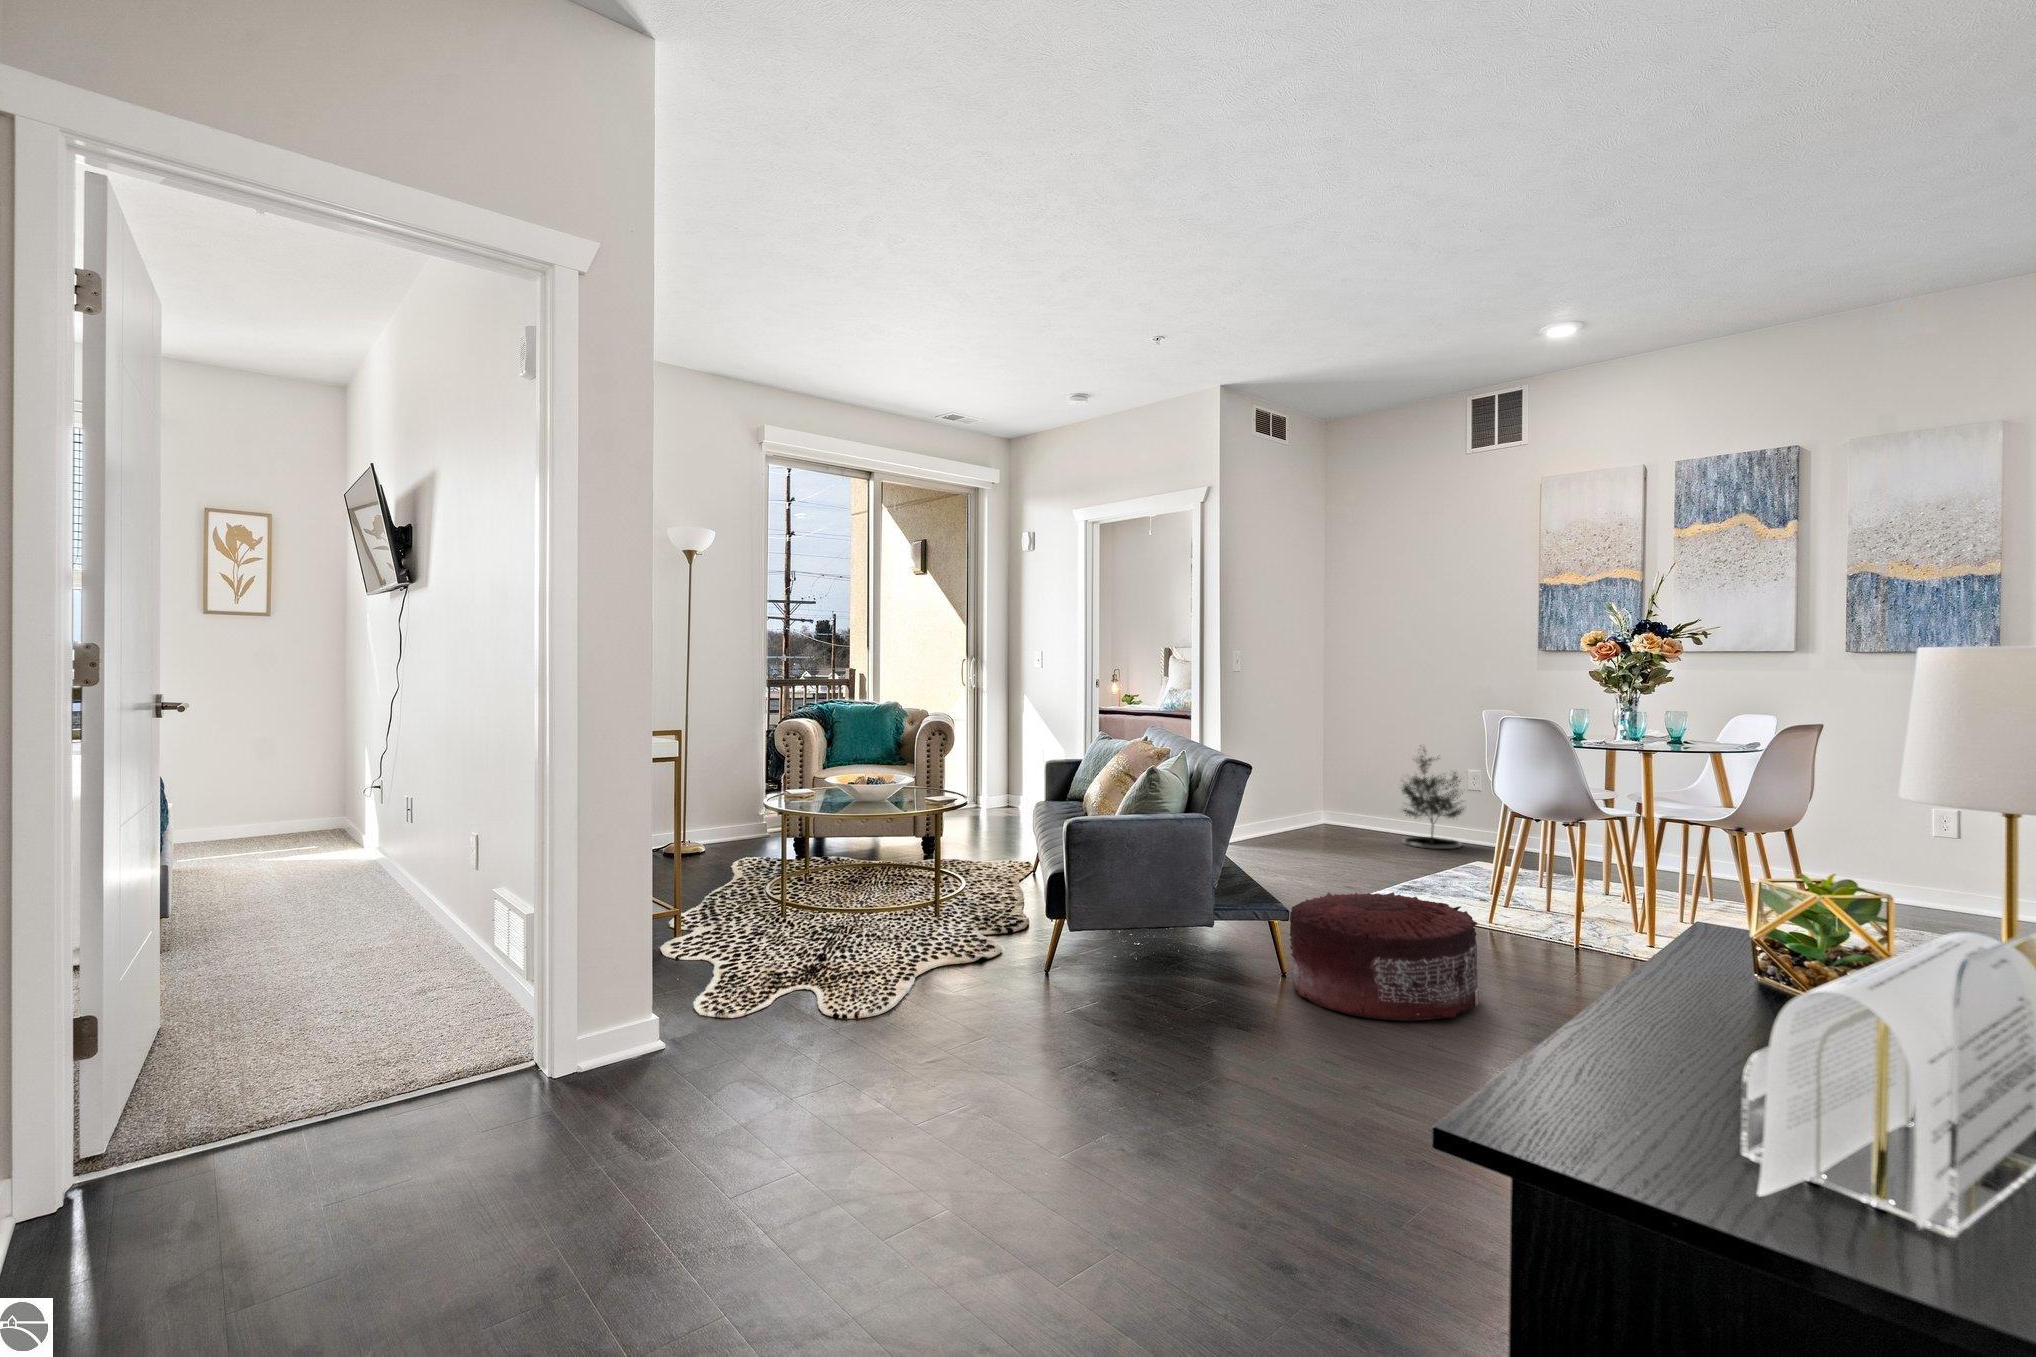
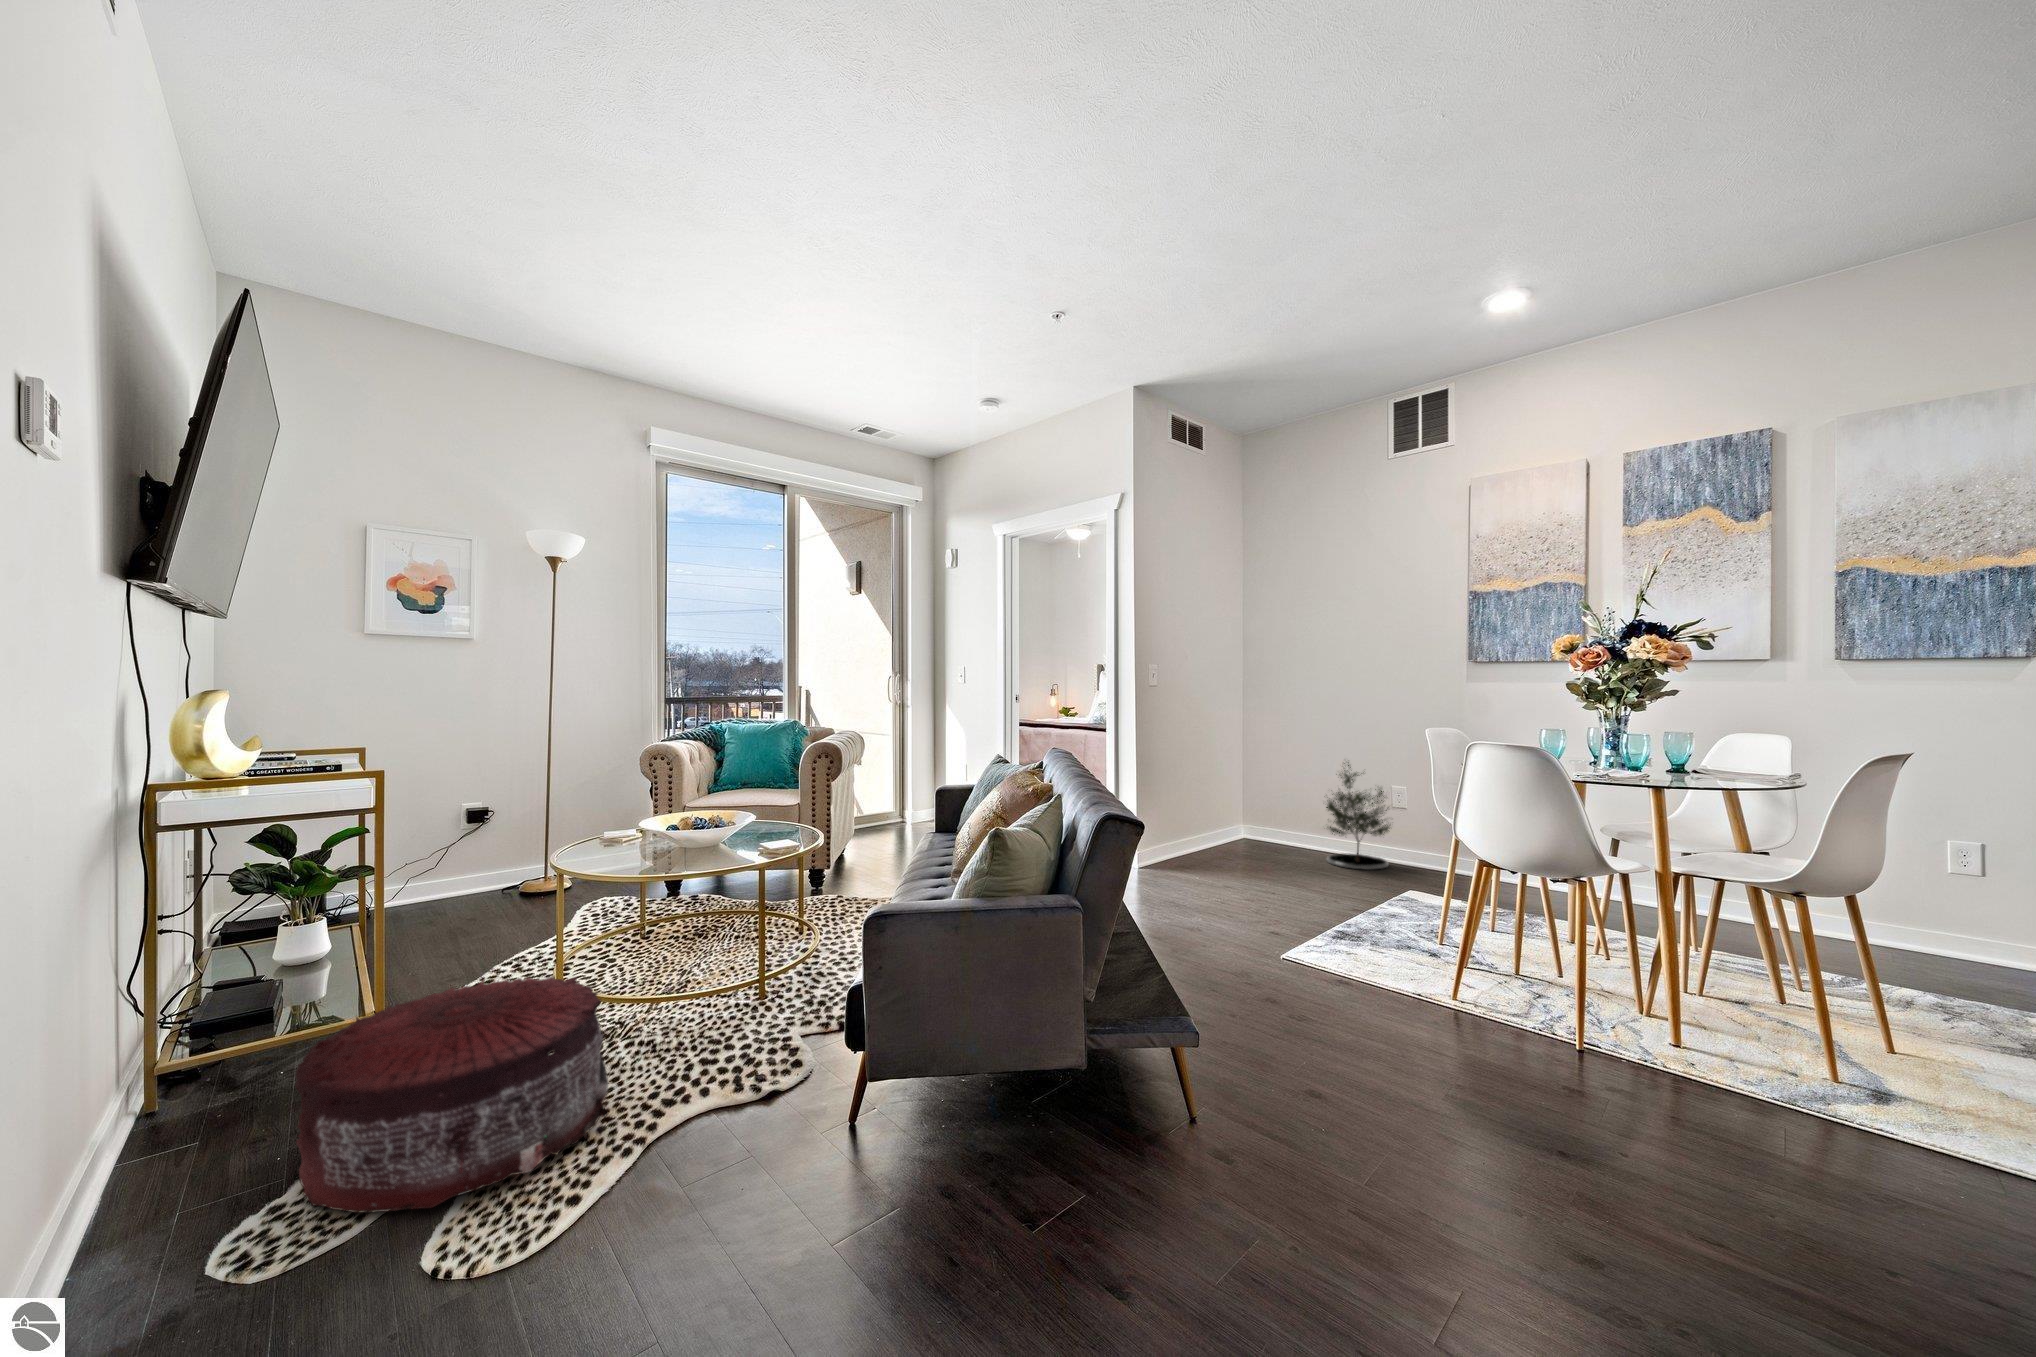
pouf: present [1290,892,1479,1021] -> present [295,977,608,1213]

